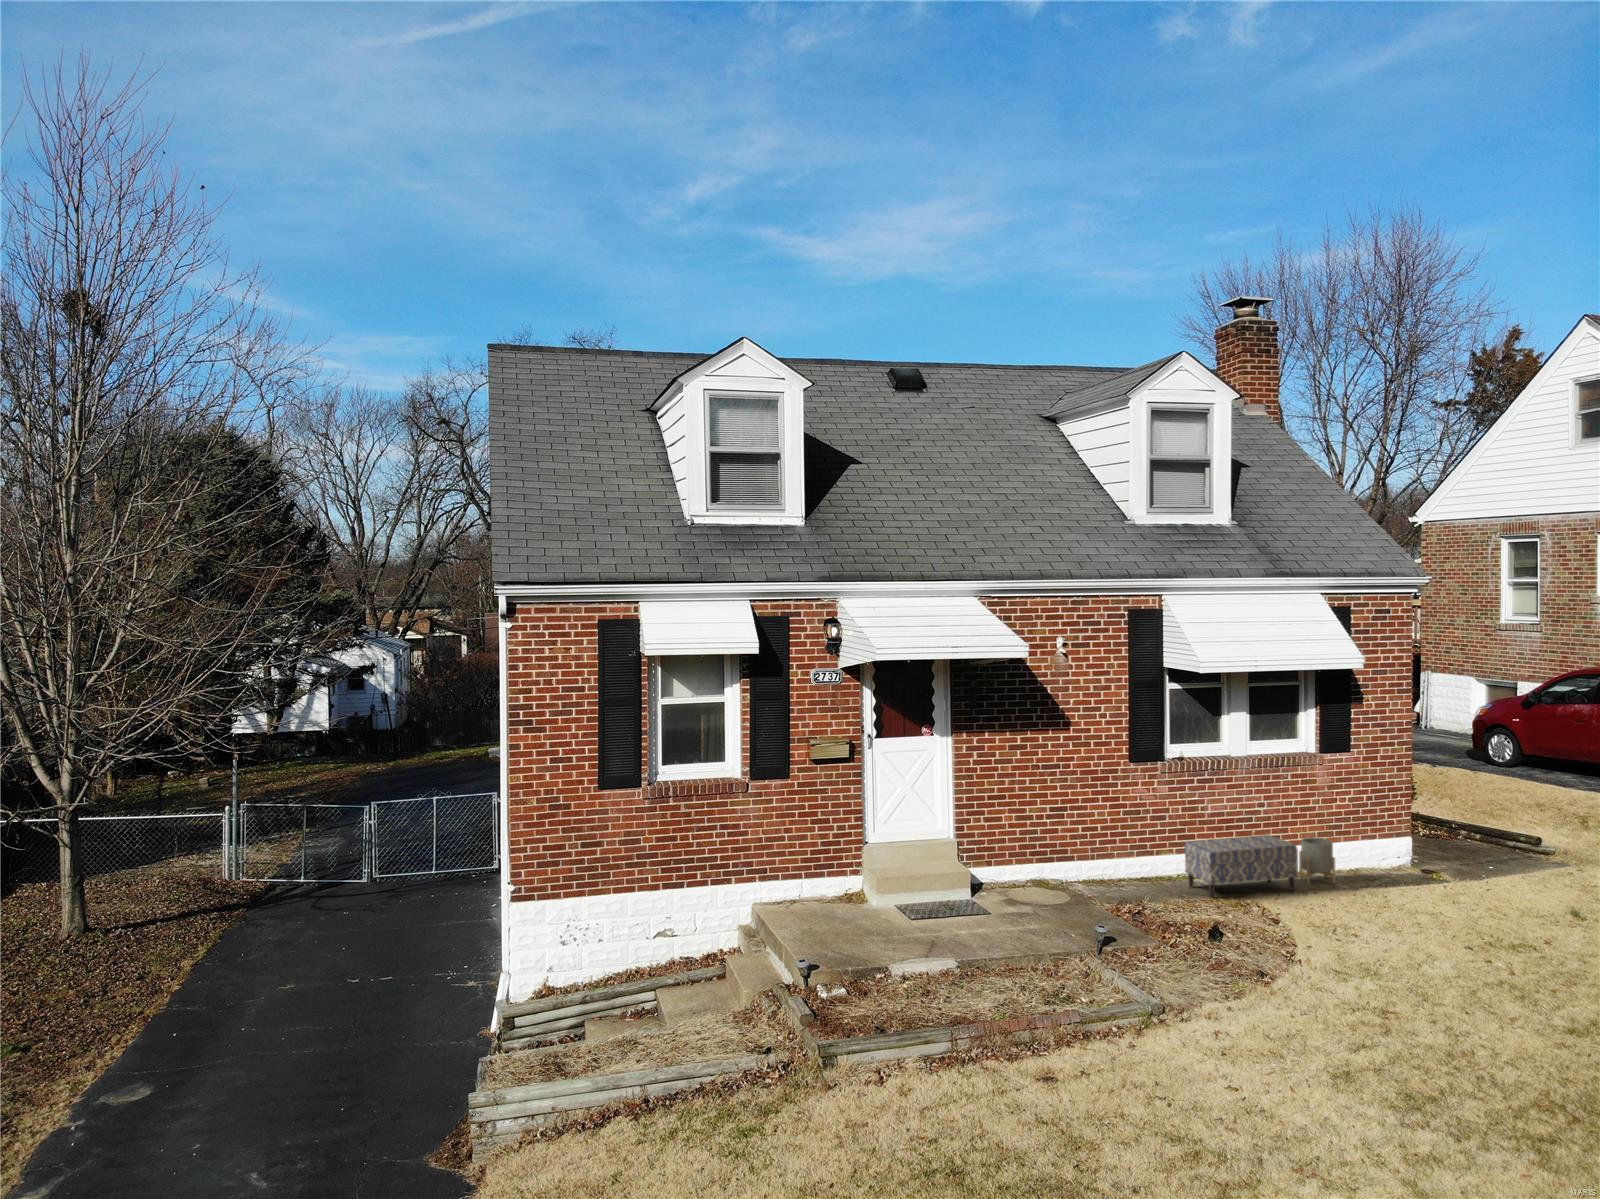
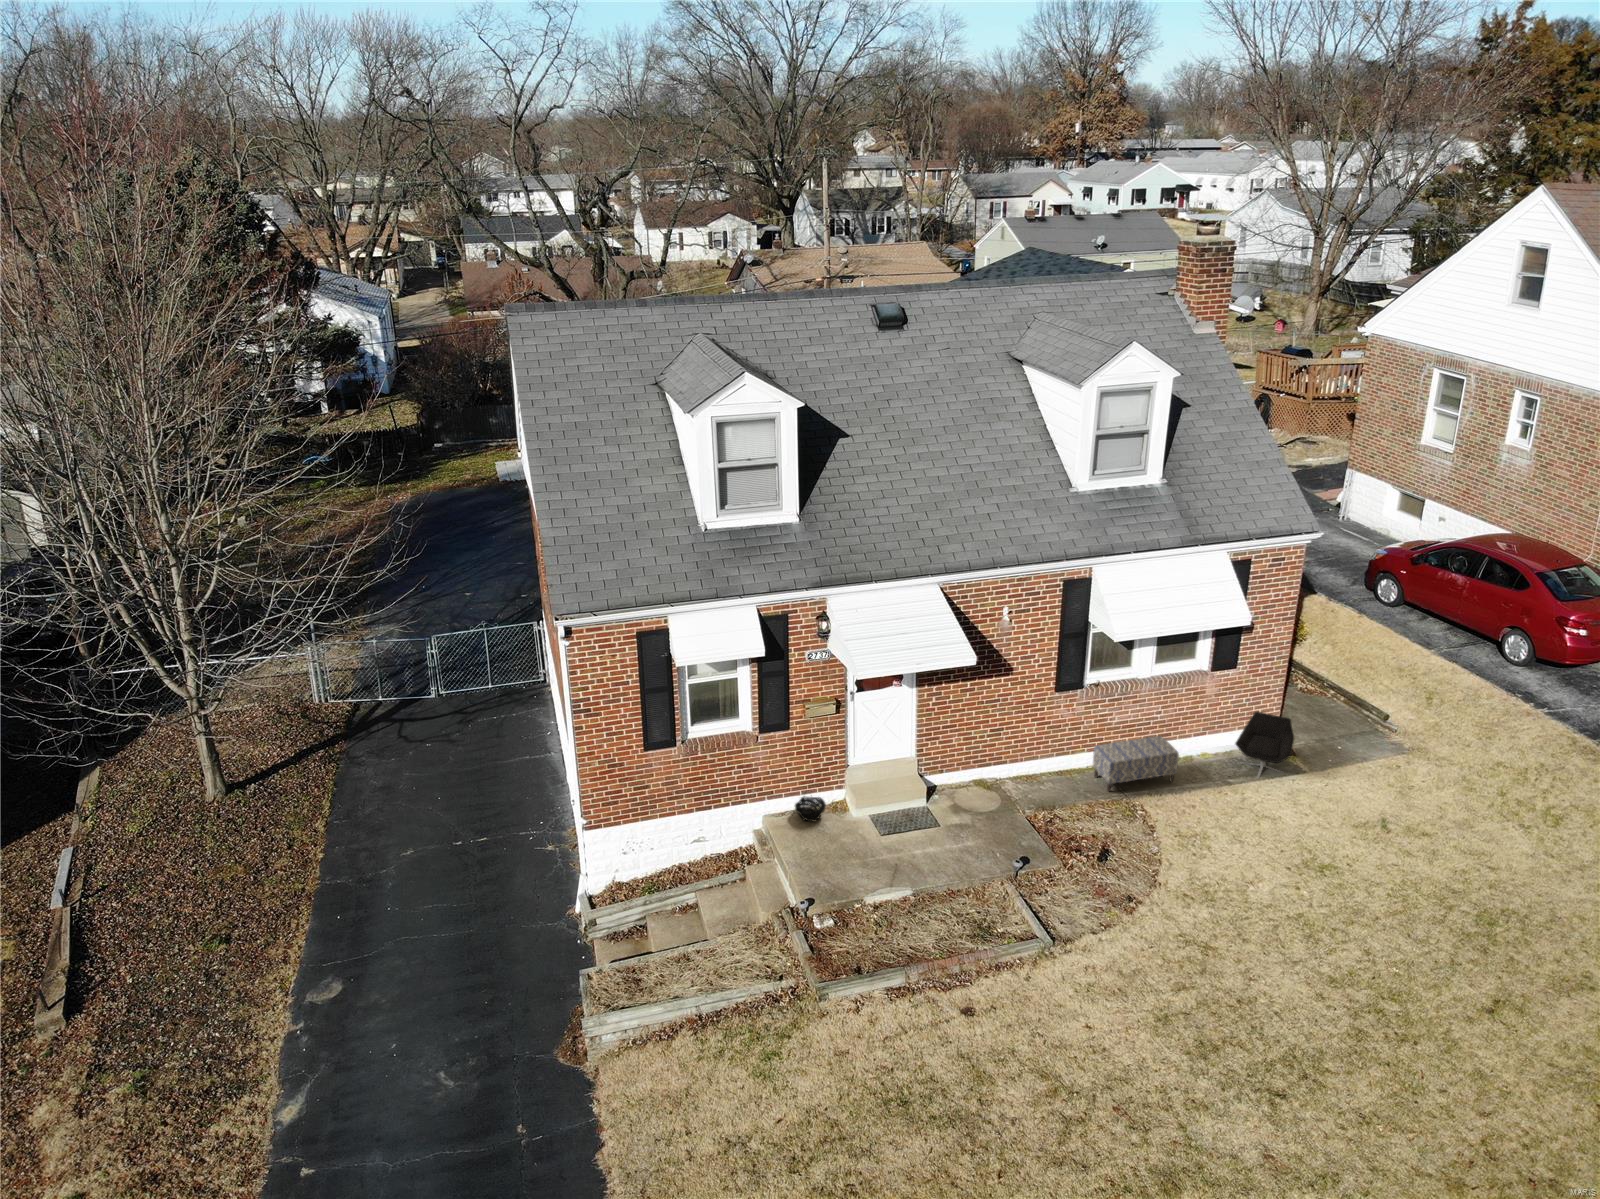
lounge chair: none [1366,813,1445,888] -> present [1235,712,1294,778]
planter: present [1299,837,1335,884] -> none [1182,735,1209,773]
basket: none [796,864,838,906] -> present [795,796,826,821]

